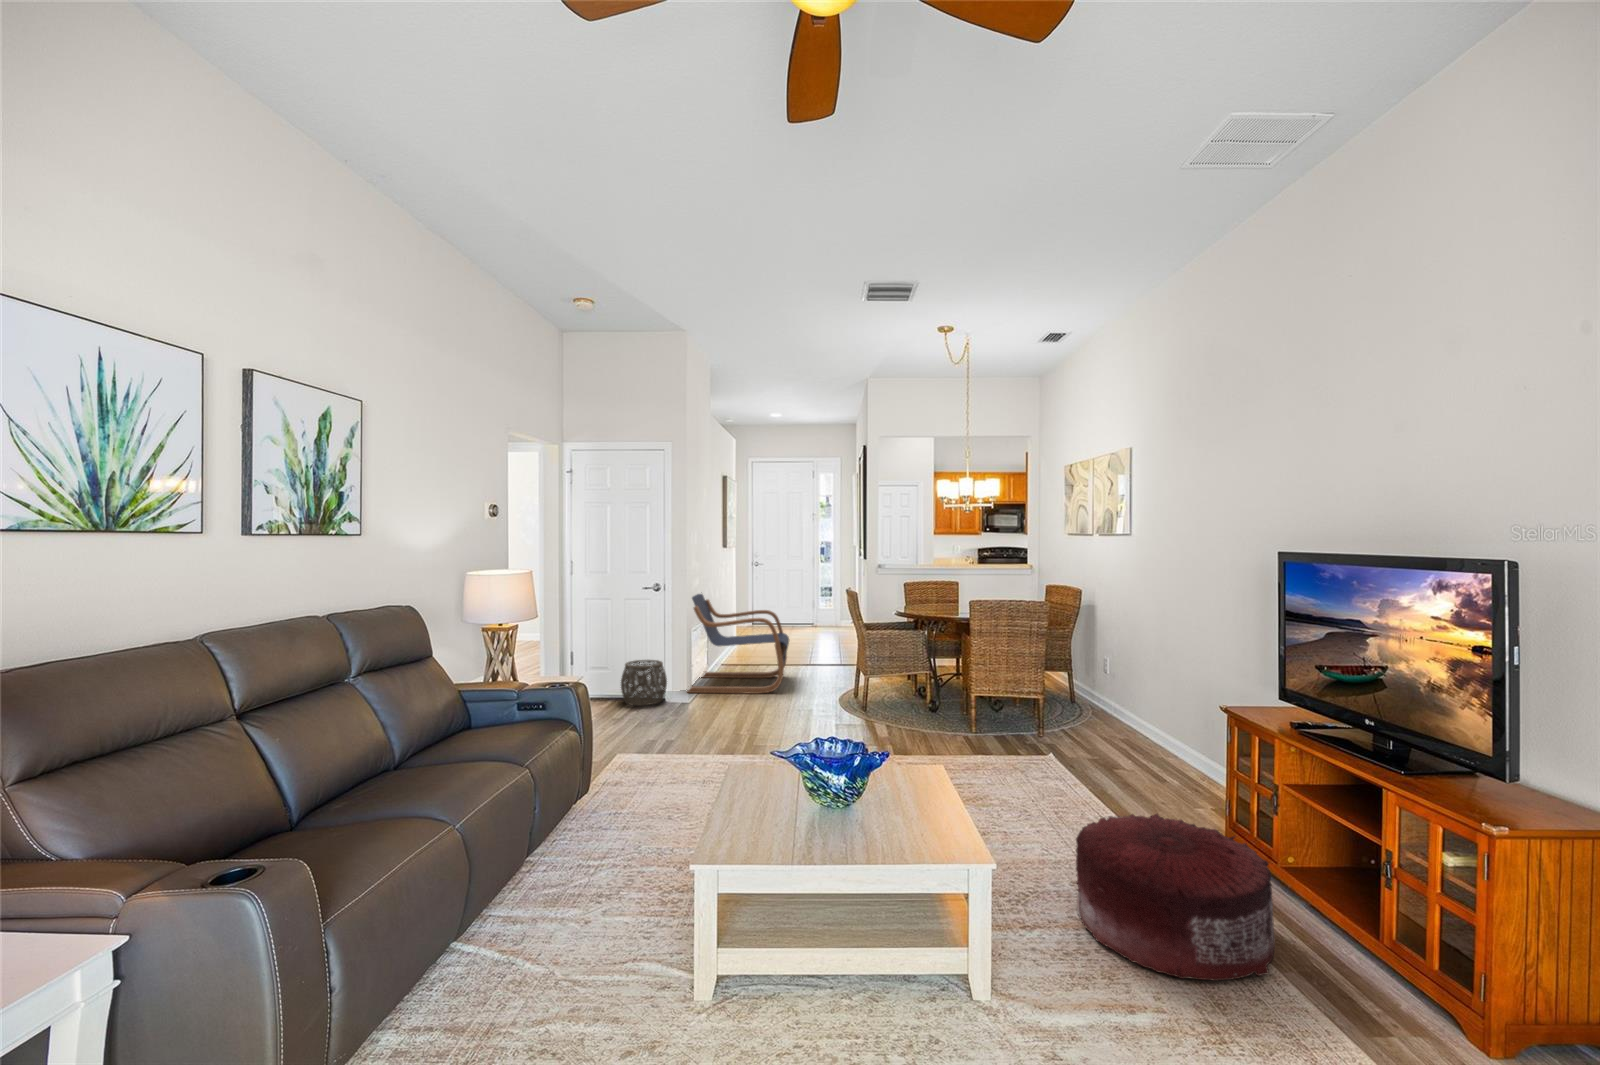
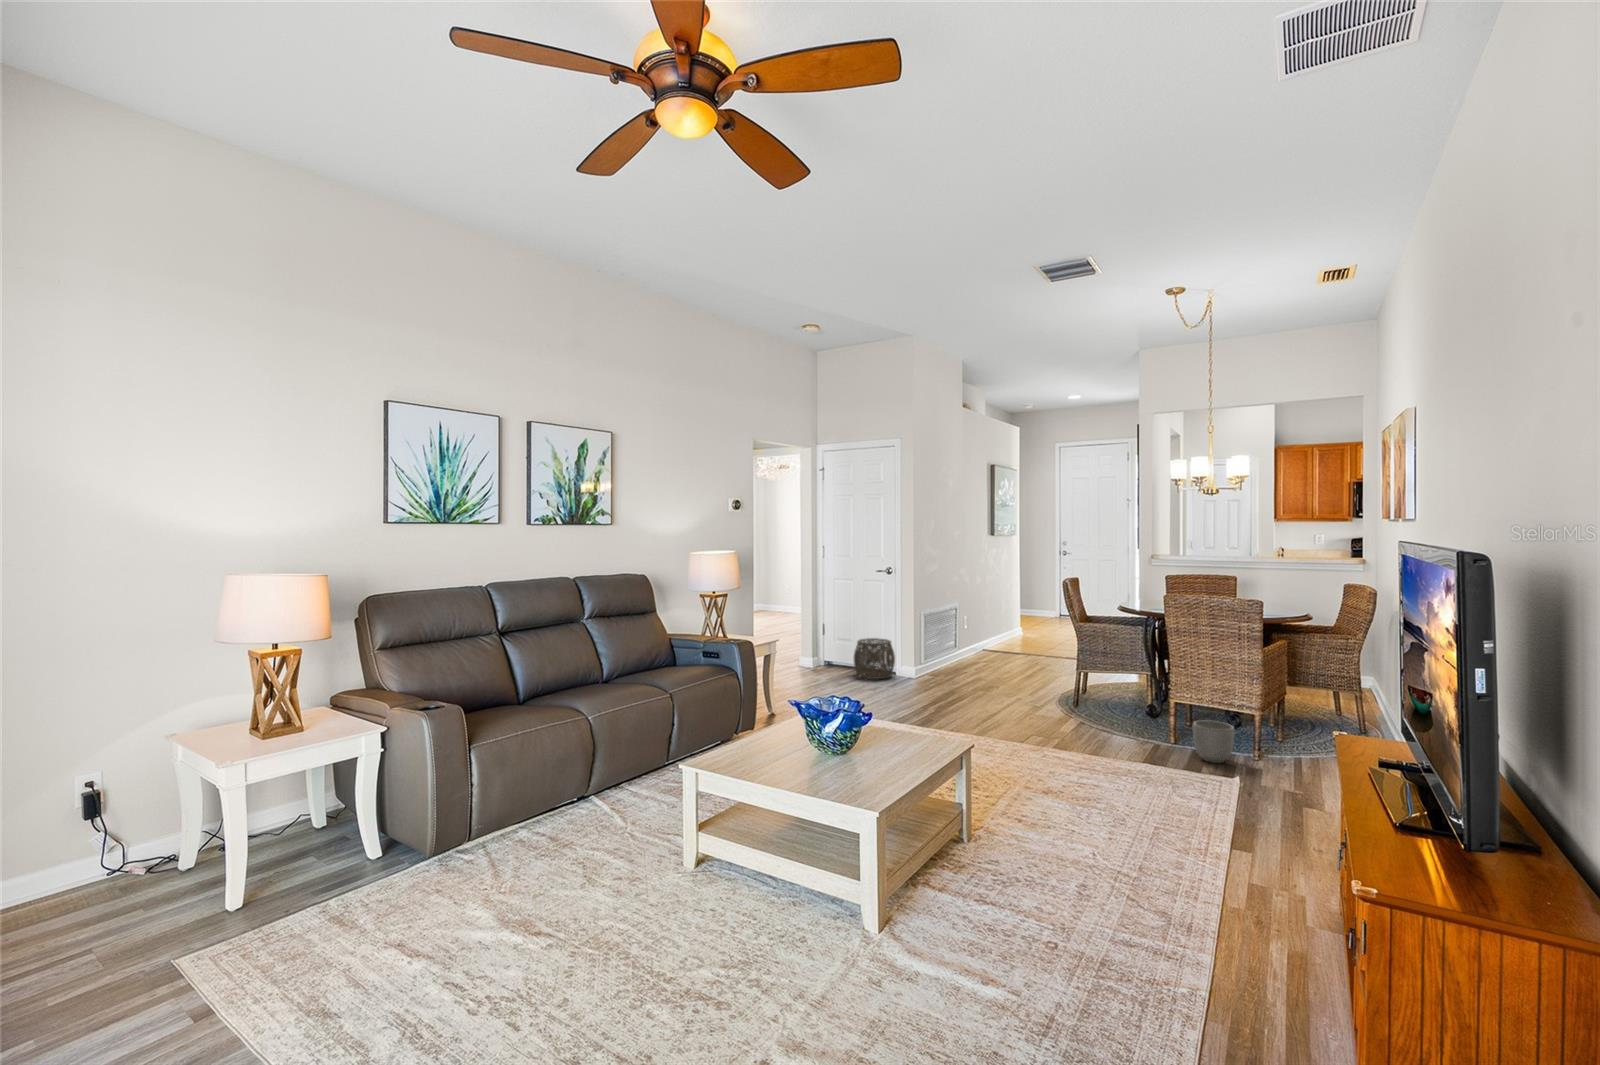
lounge chair: present [686,594,789,694] -> none [919,578,1034,681]
planter: none [1000,709,1033,746] -> present [1193,720,1234,763]
pouf: present [1076,814,1275,981] -> none [1034,811,1245,987]

